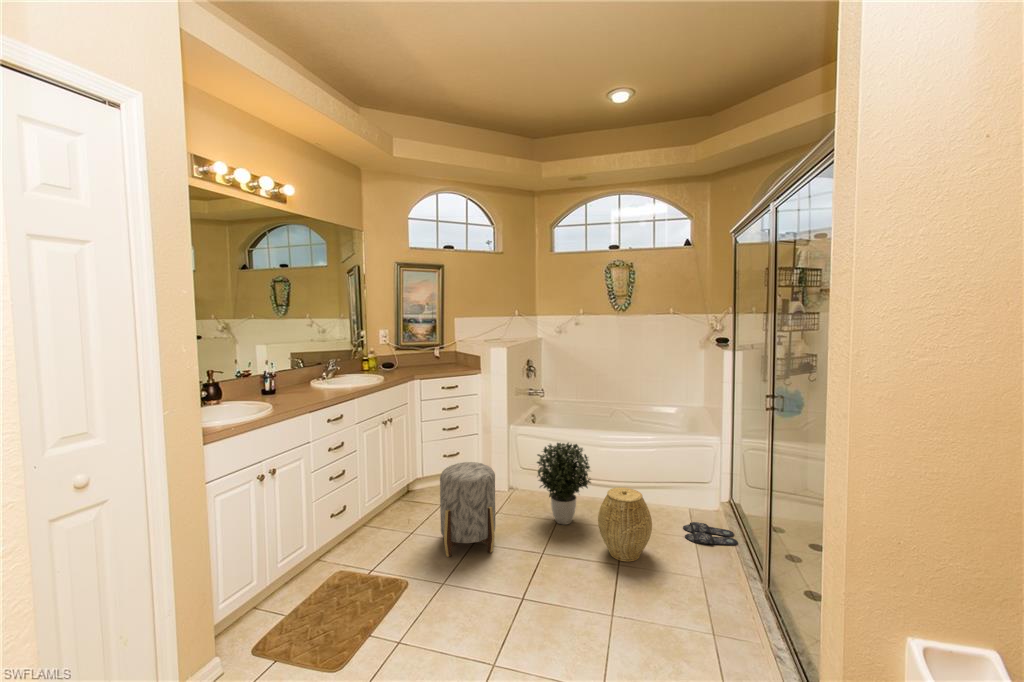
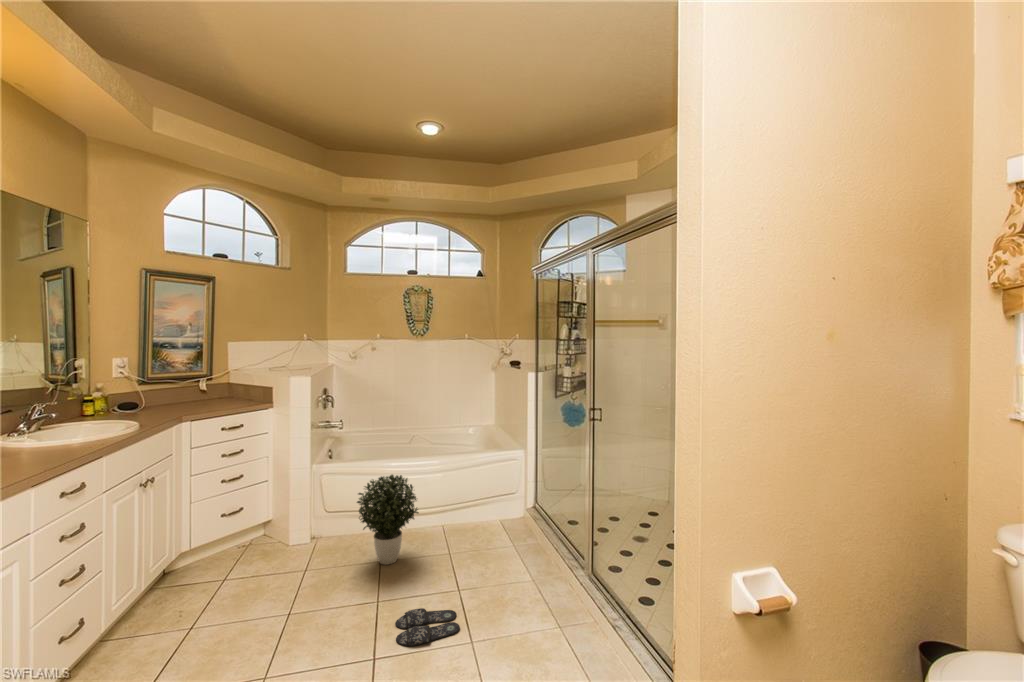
stool: present [440,462,496,557] -> none [244,515,321,641]
woven basket: present [598,487,652,562] -> none [434,510,486,584]
slippers: present [683,522,738,545] -> present [395,608,460,646]

